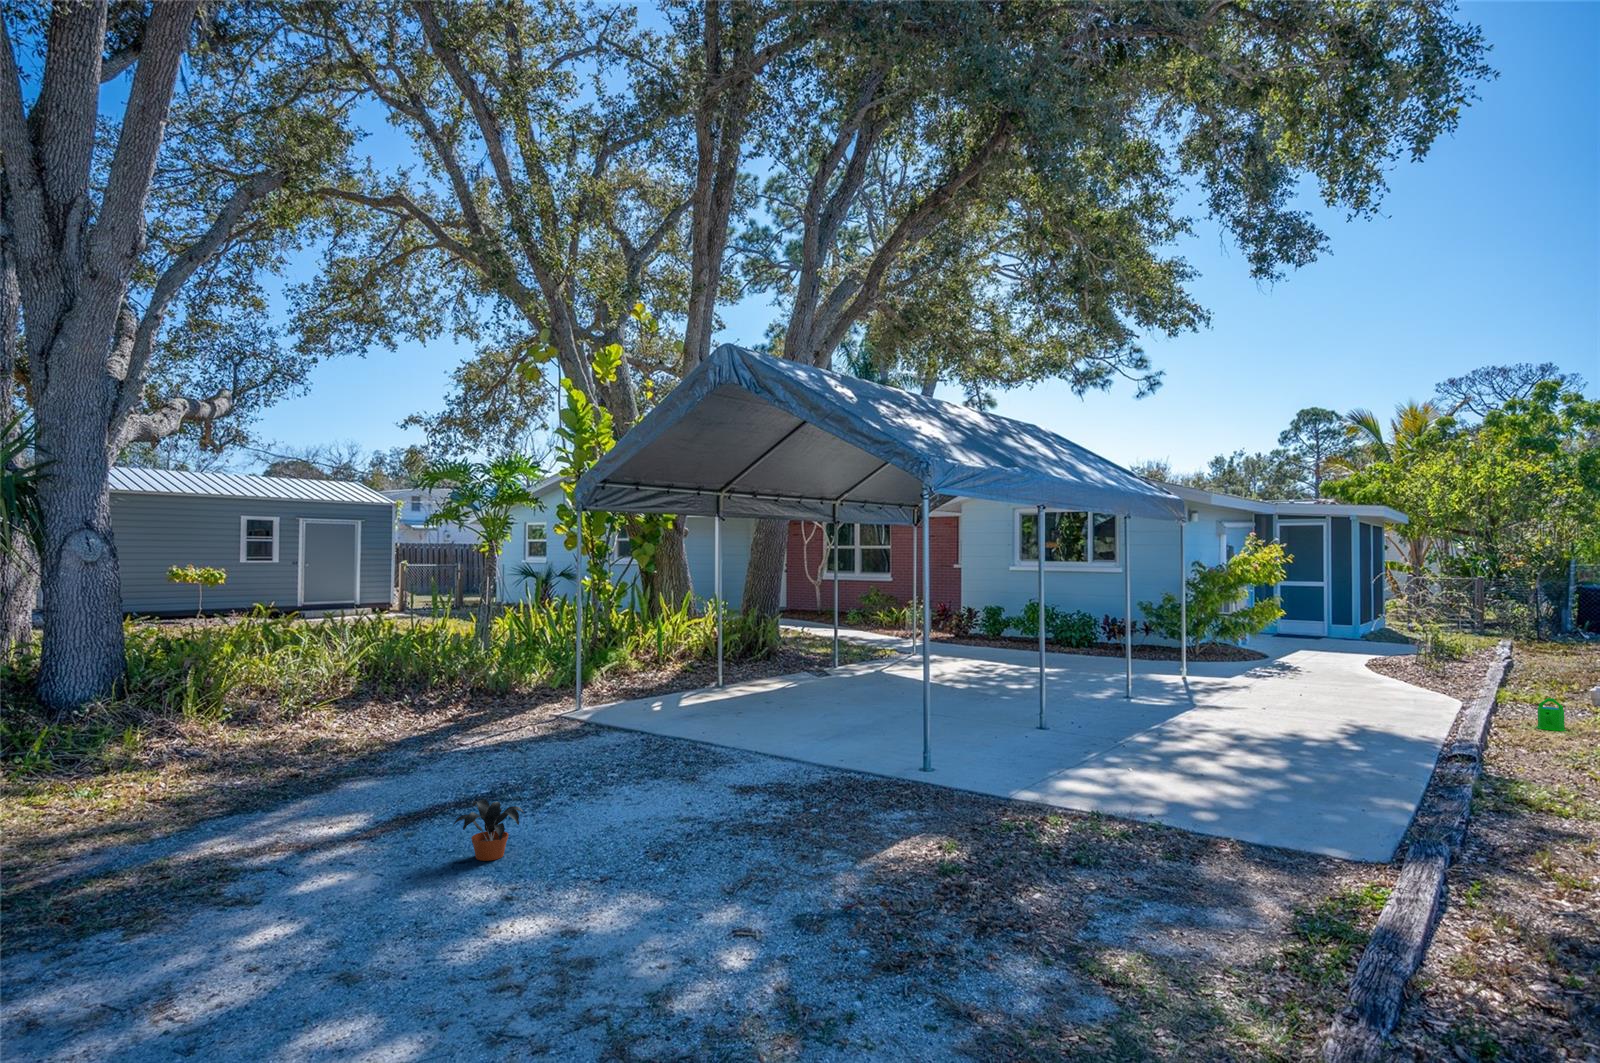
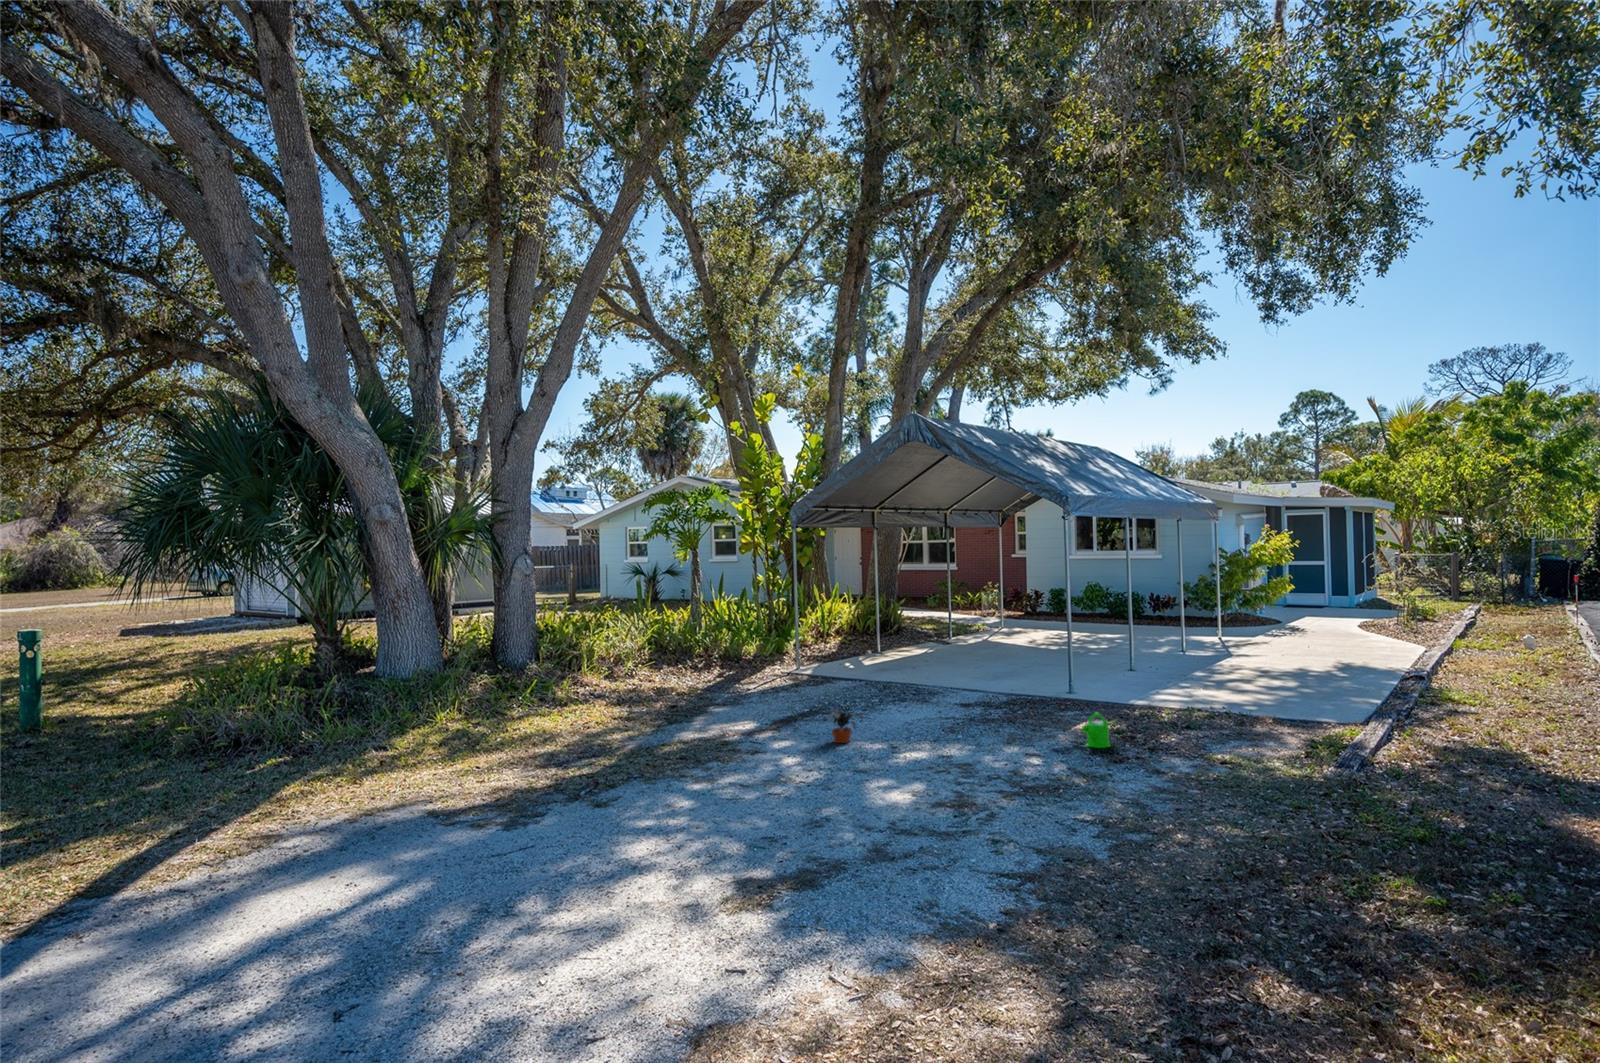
watering can: present [1537,698,1566,731] -> present [1082,713,1111,748]

